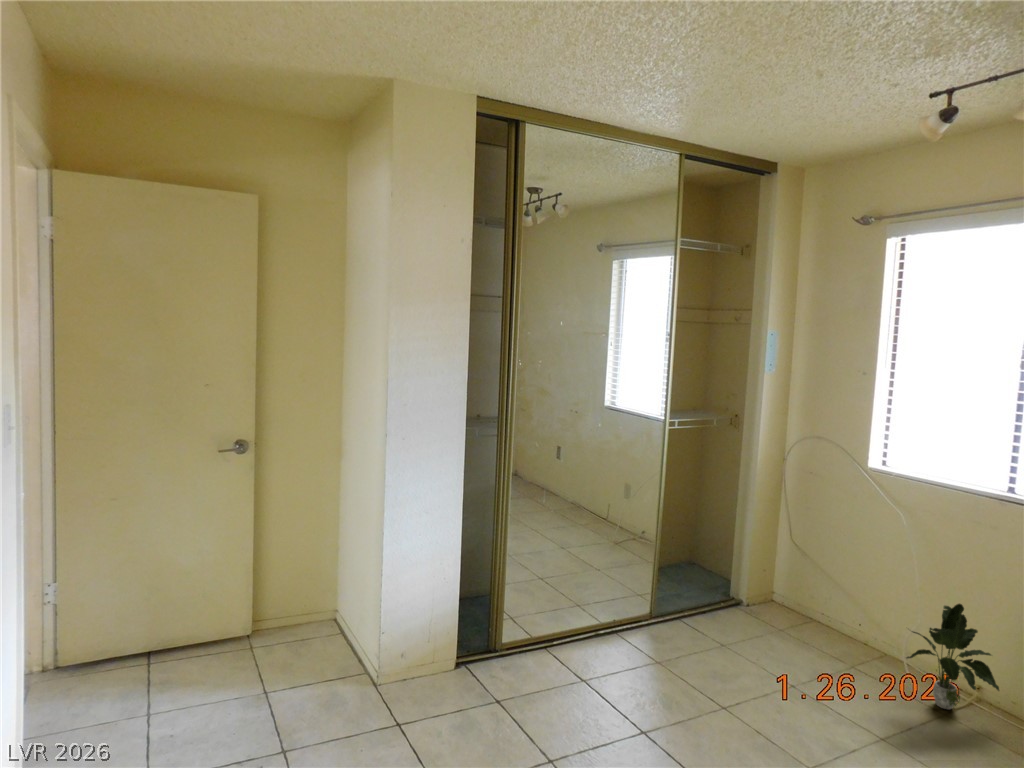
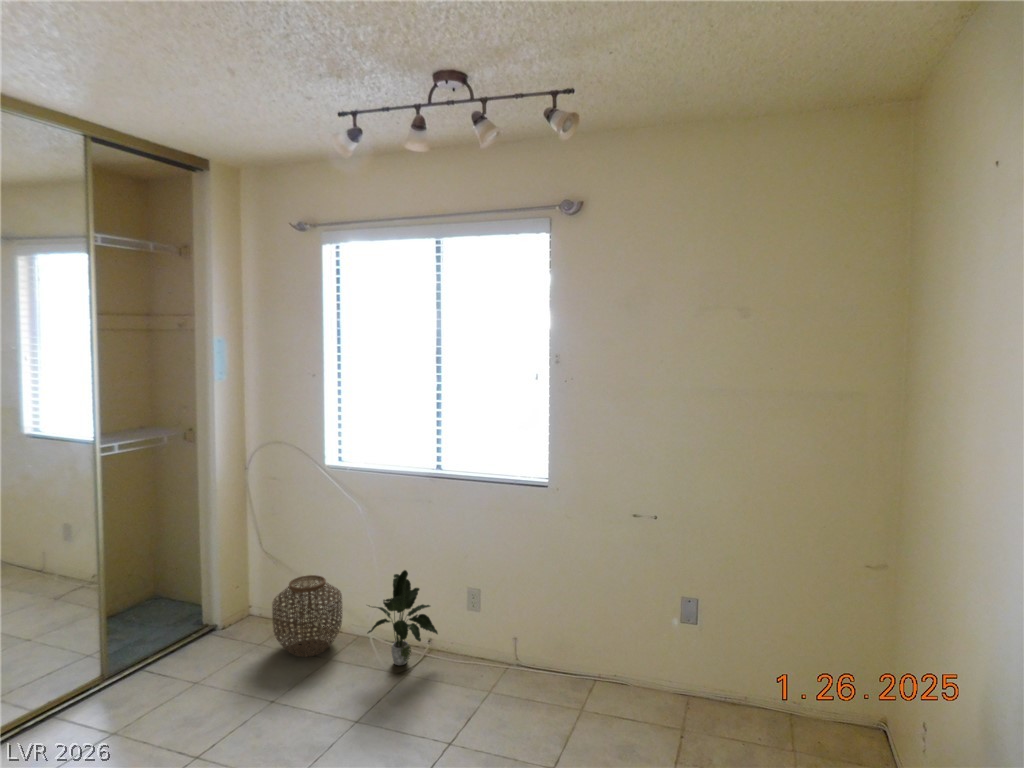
woven basket: none [798,579,876,662] -> present [272,575,342,657]

